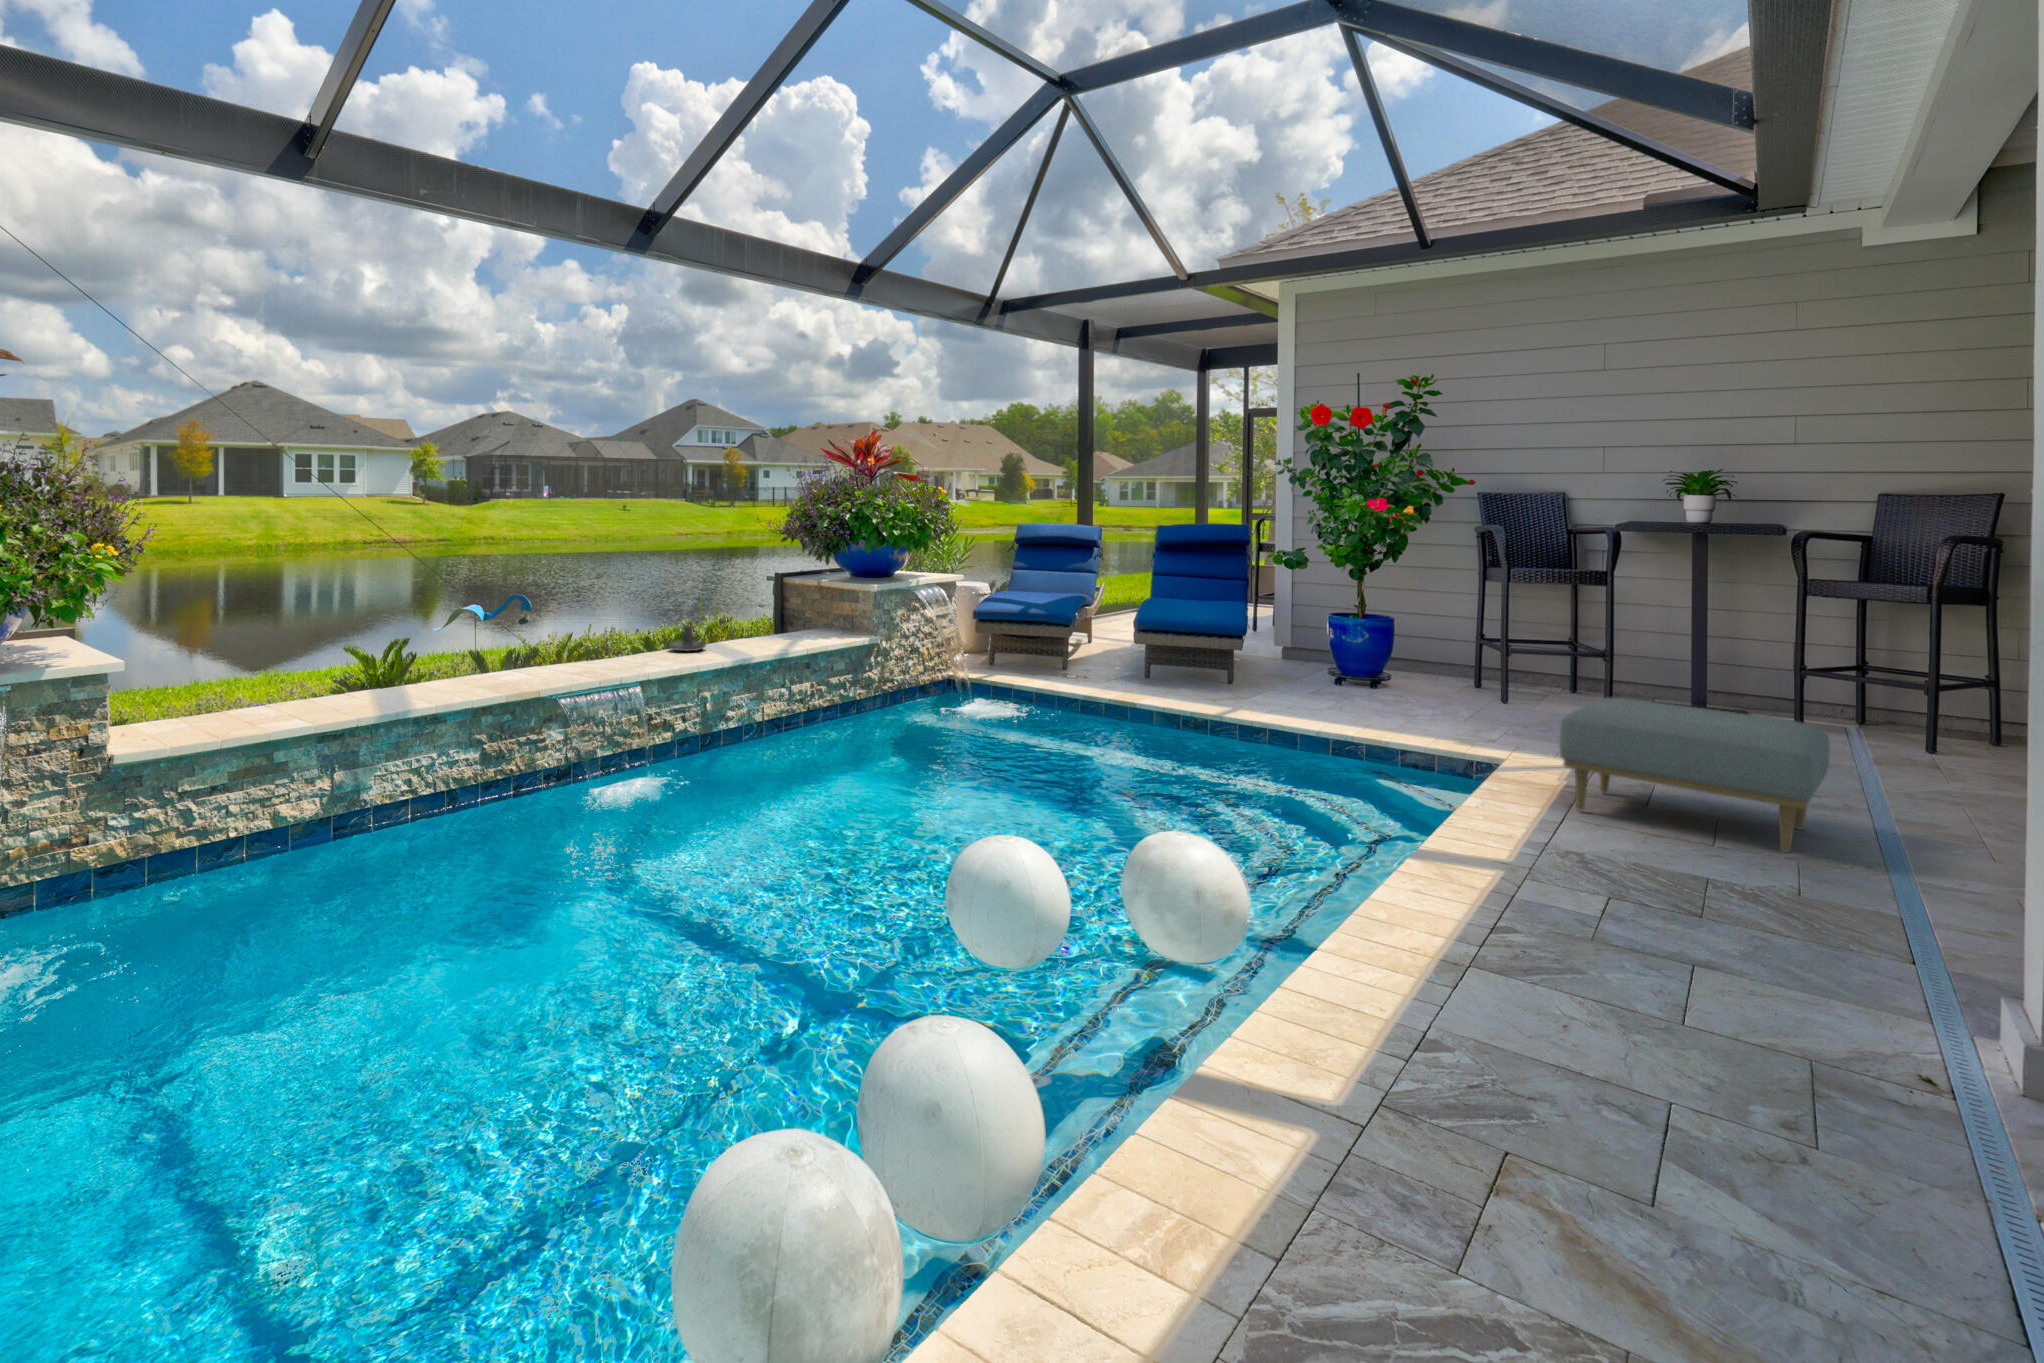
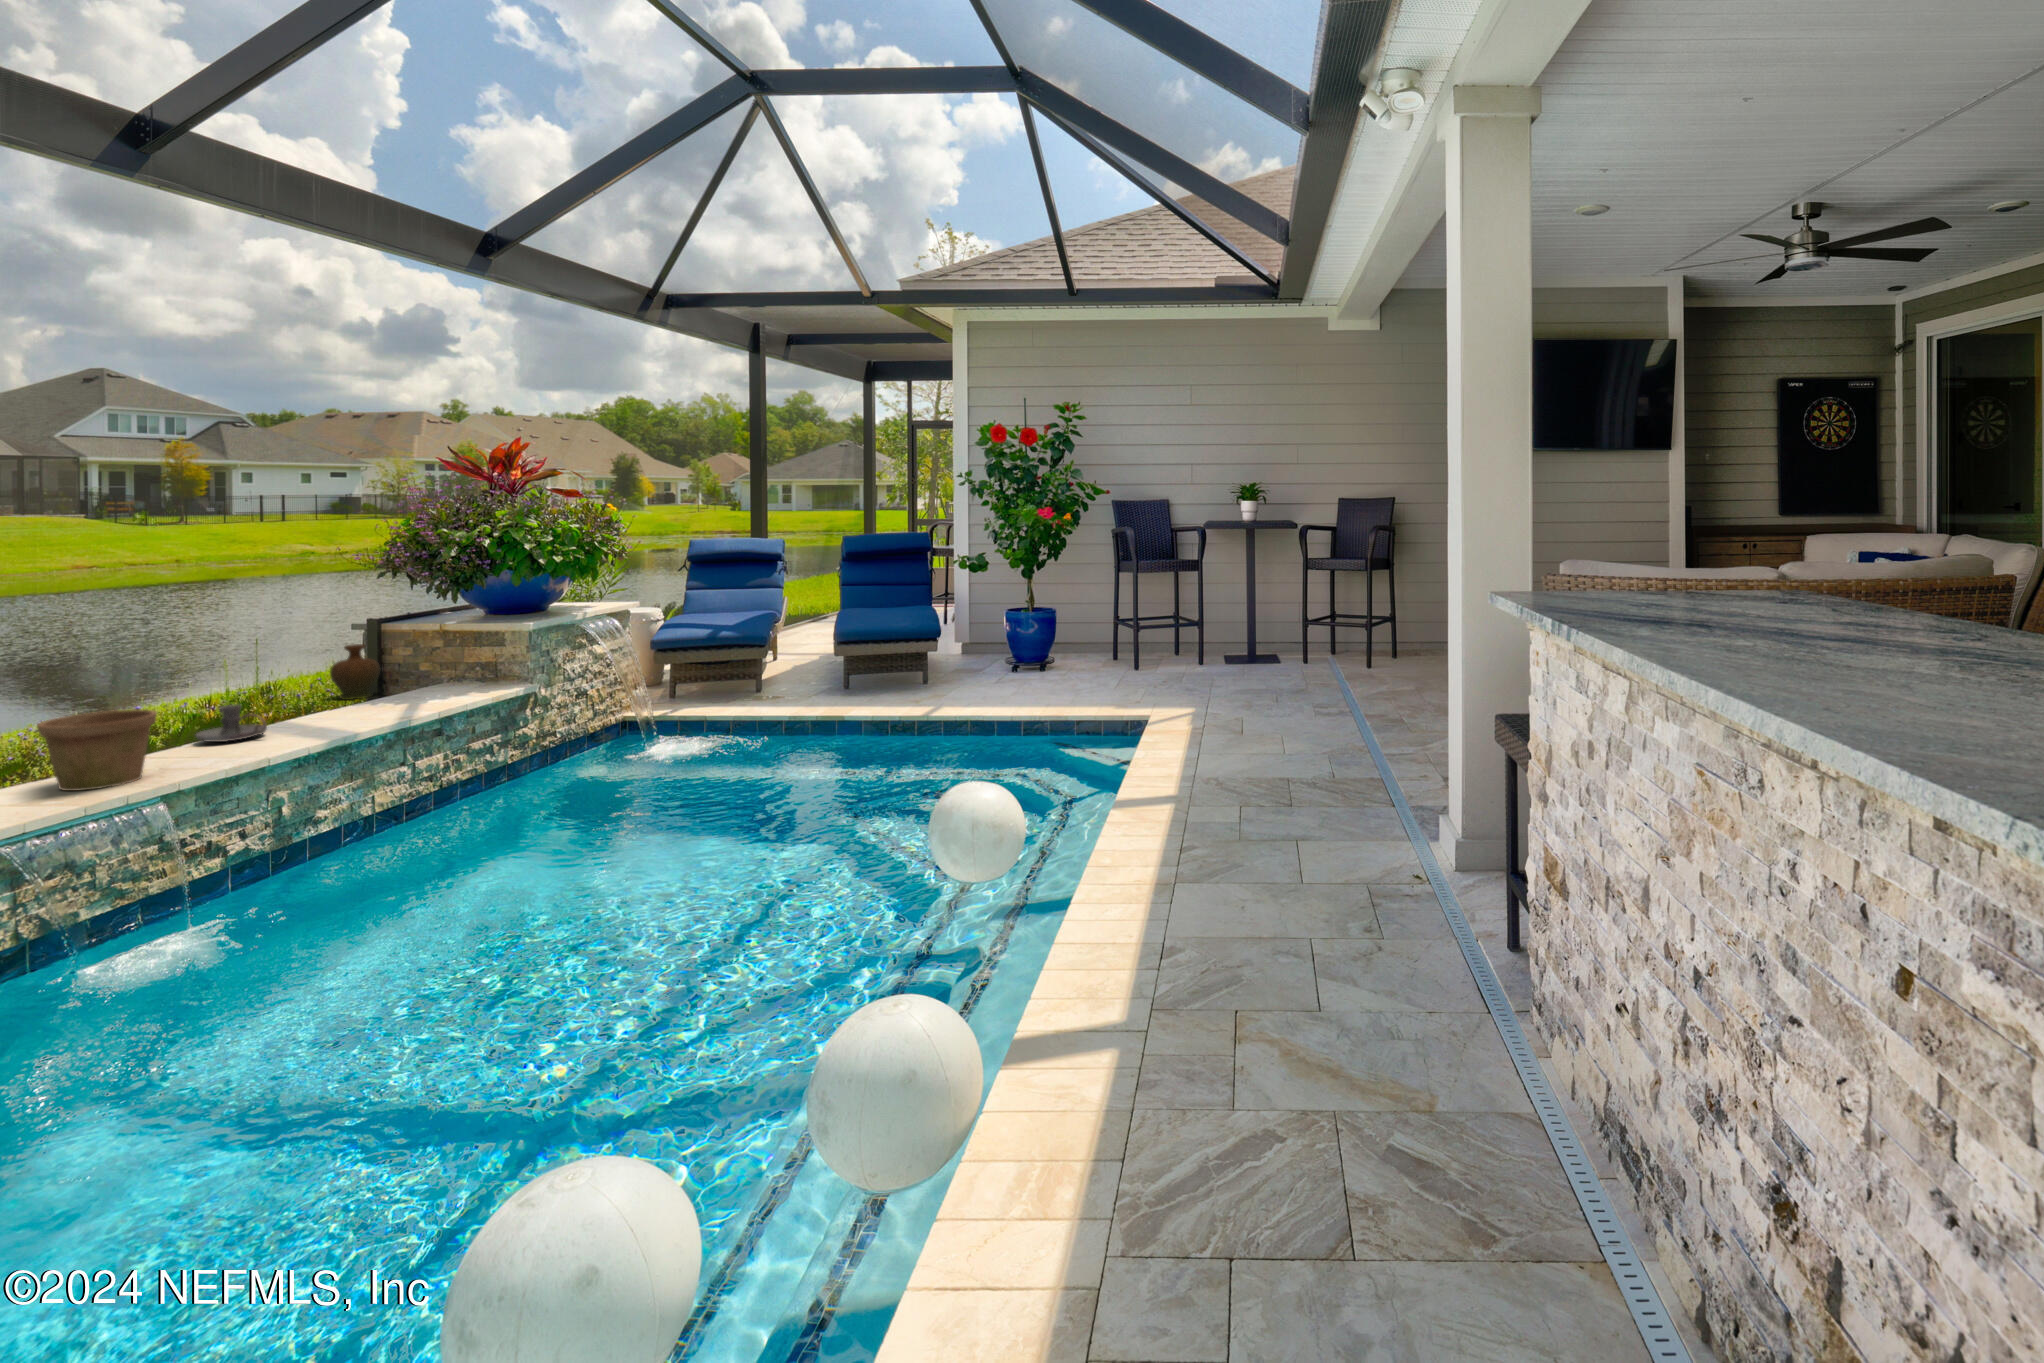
decorative vase: none [751,592,781,634] -> present [330,644,380,700]
flower pot: none [587,618,643,670] -> present [37,709,157,791]
ottoman: present [1560,698,1830,852] -> none [1194,661,1334,754]

